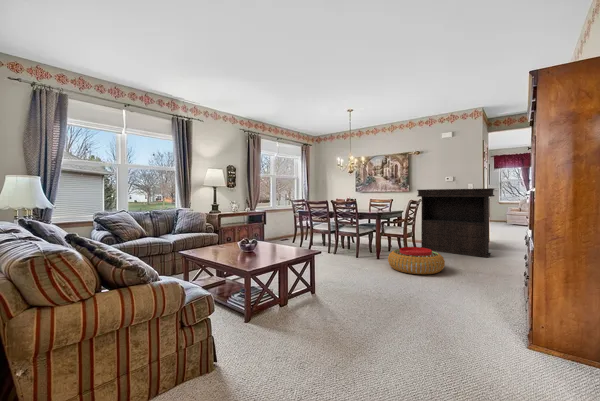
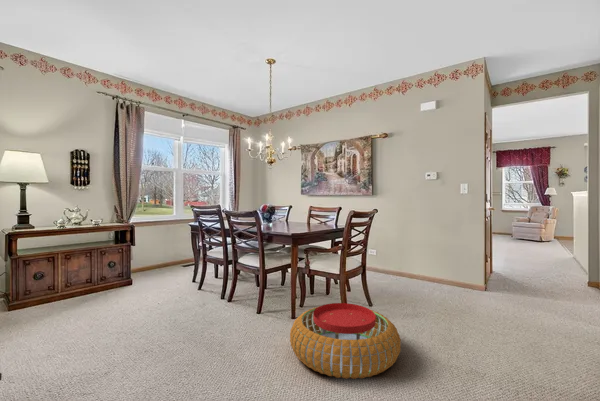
console table: present [417,188,494,257] -> none [376,191,504,316]

